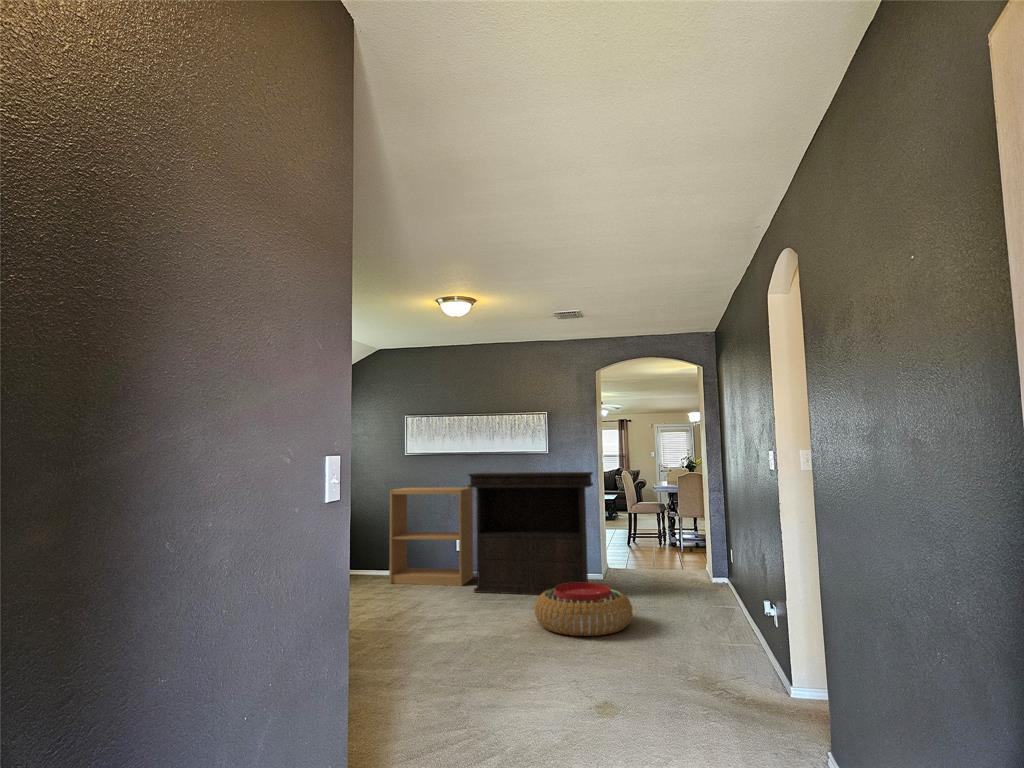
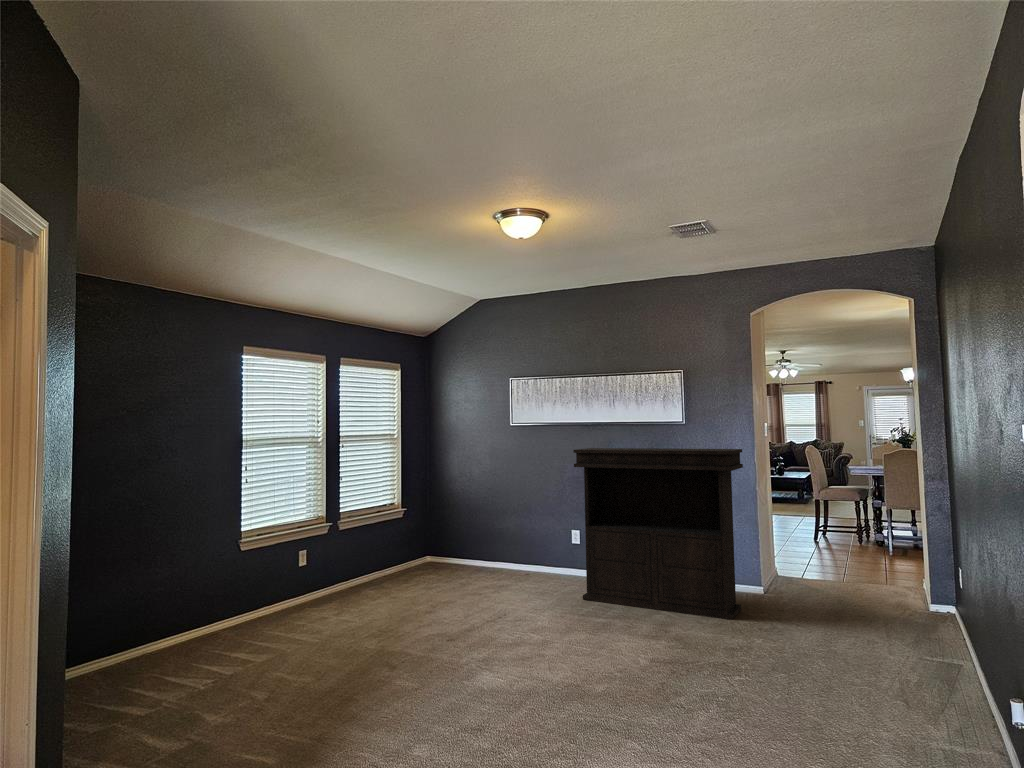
bookshelf: present [389,487,473,586] -> none [488,464,592,589]
pouf: present [535,583,633,636] -> none [638,606,785,693]

